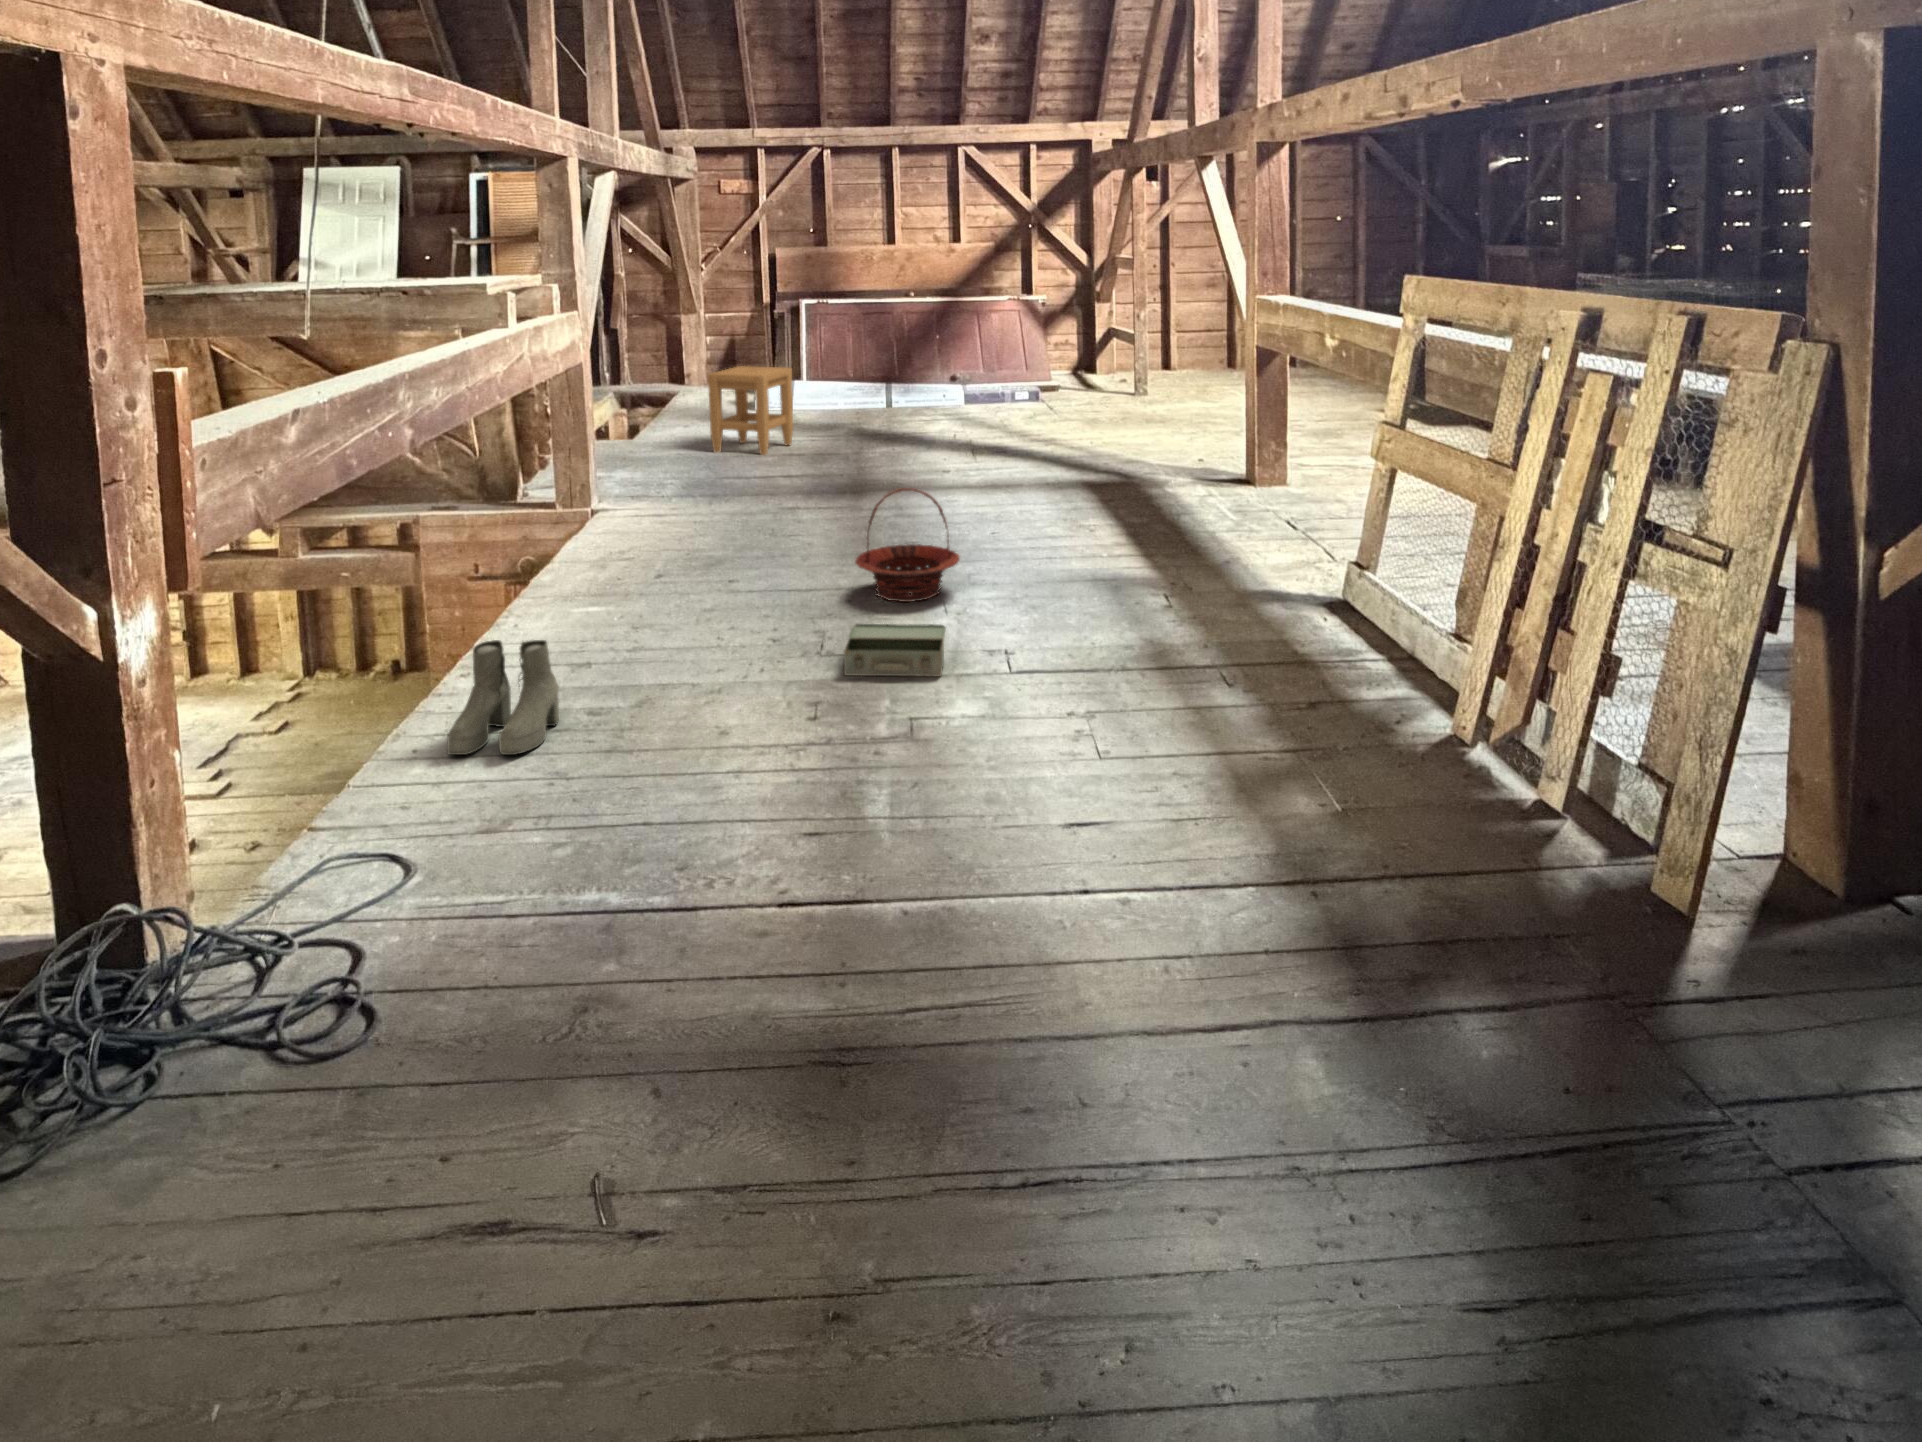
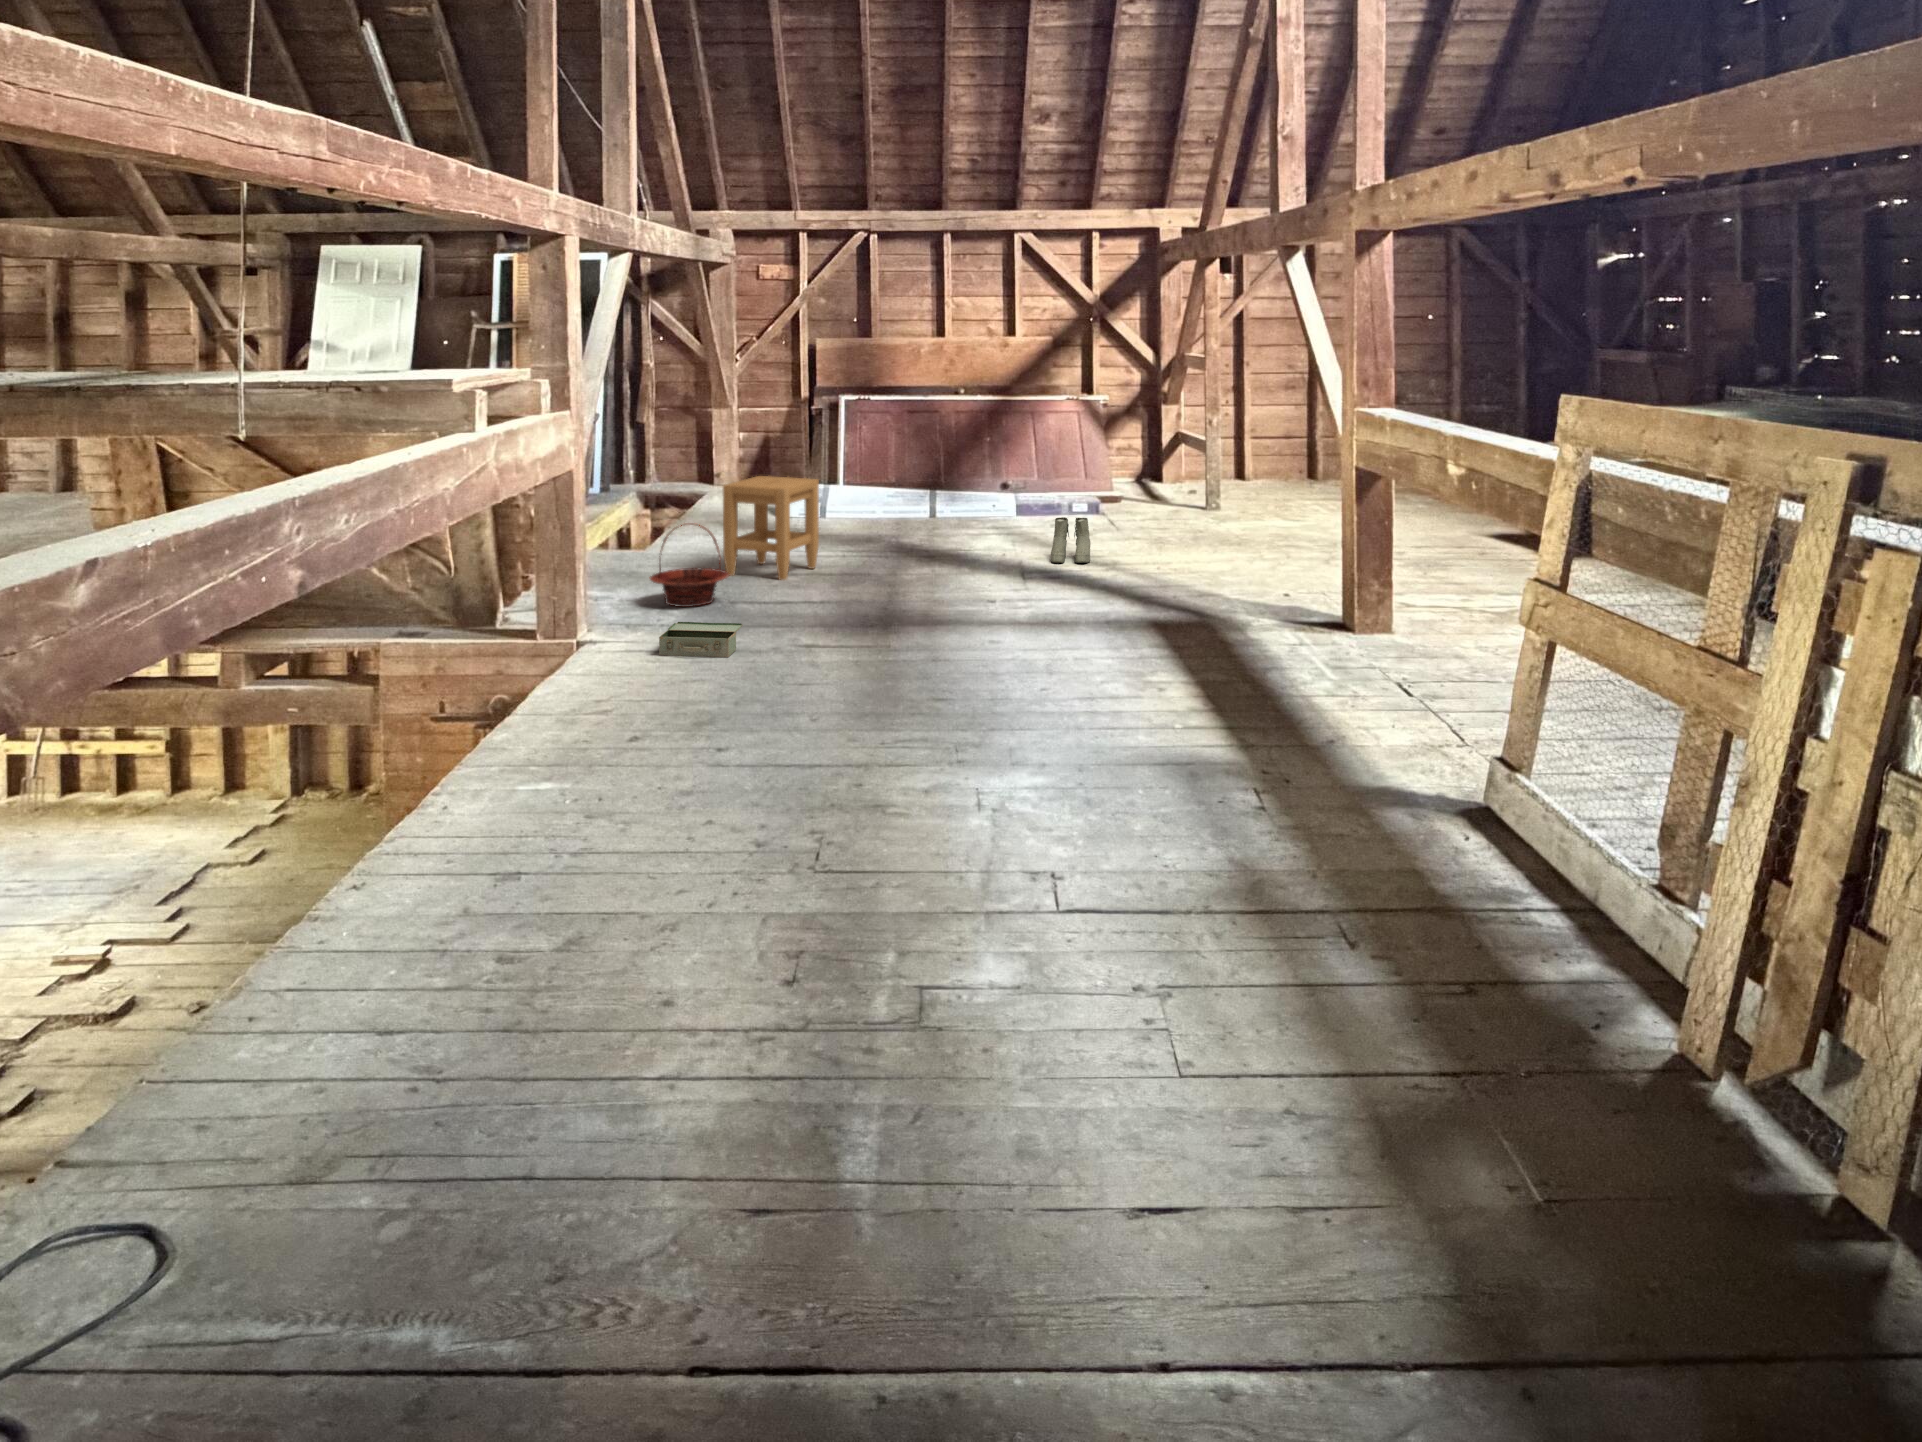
basket: present [855,488,960,602] -> present [649,523,729,607]
toolbox: present [844,624,946,677] -> present [659,622,743,657]
boots: present [447,640,559,755] -> present [1051,517,1090,563]

